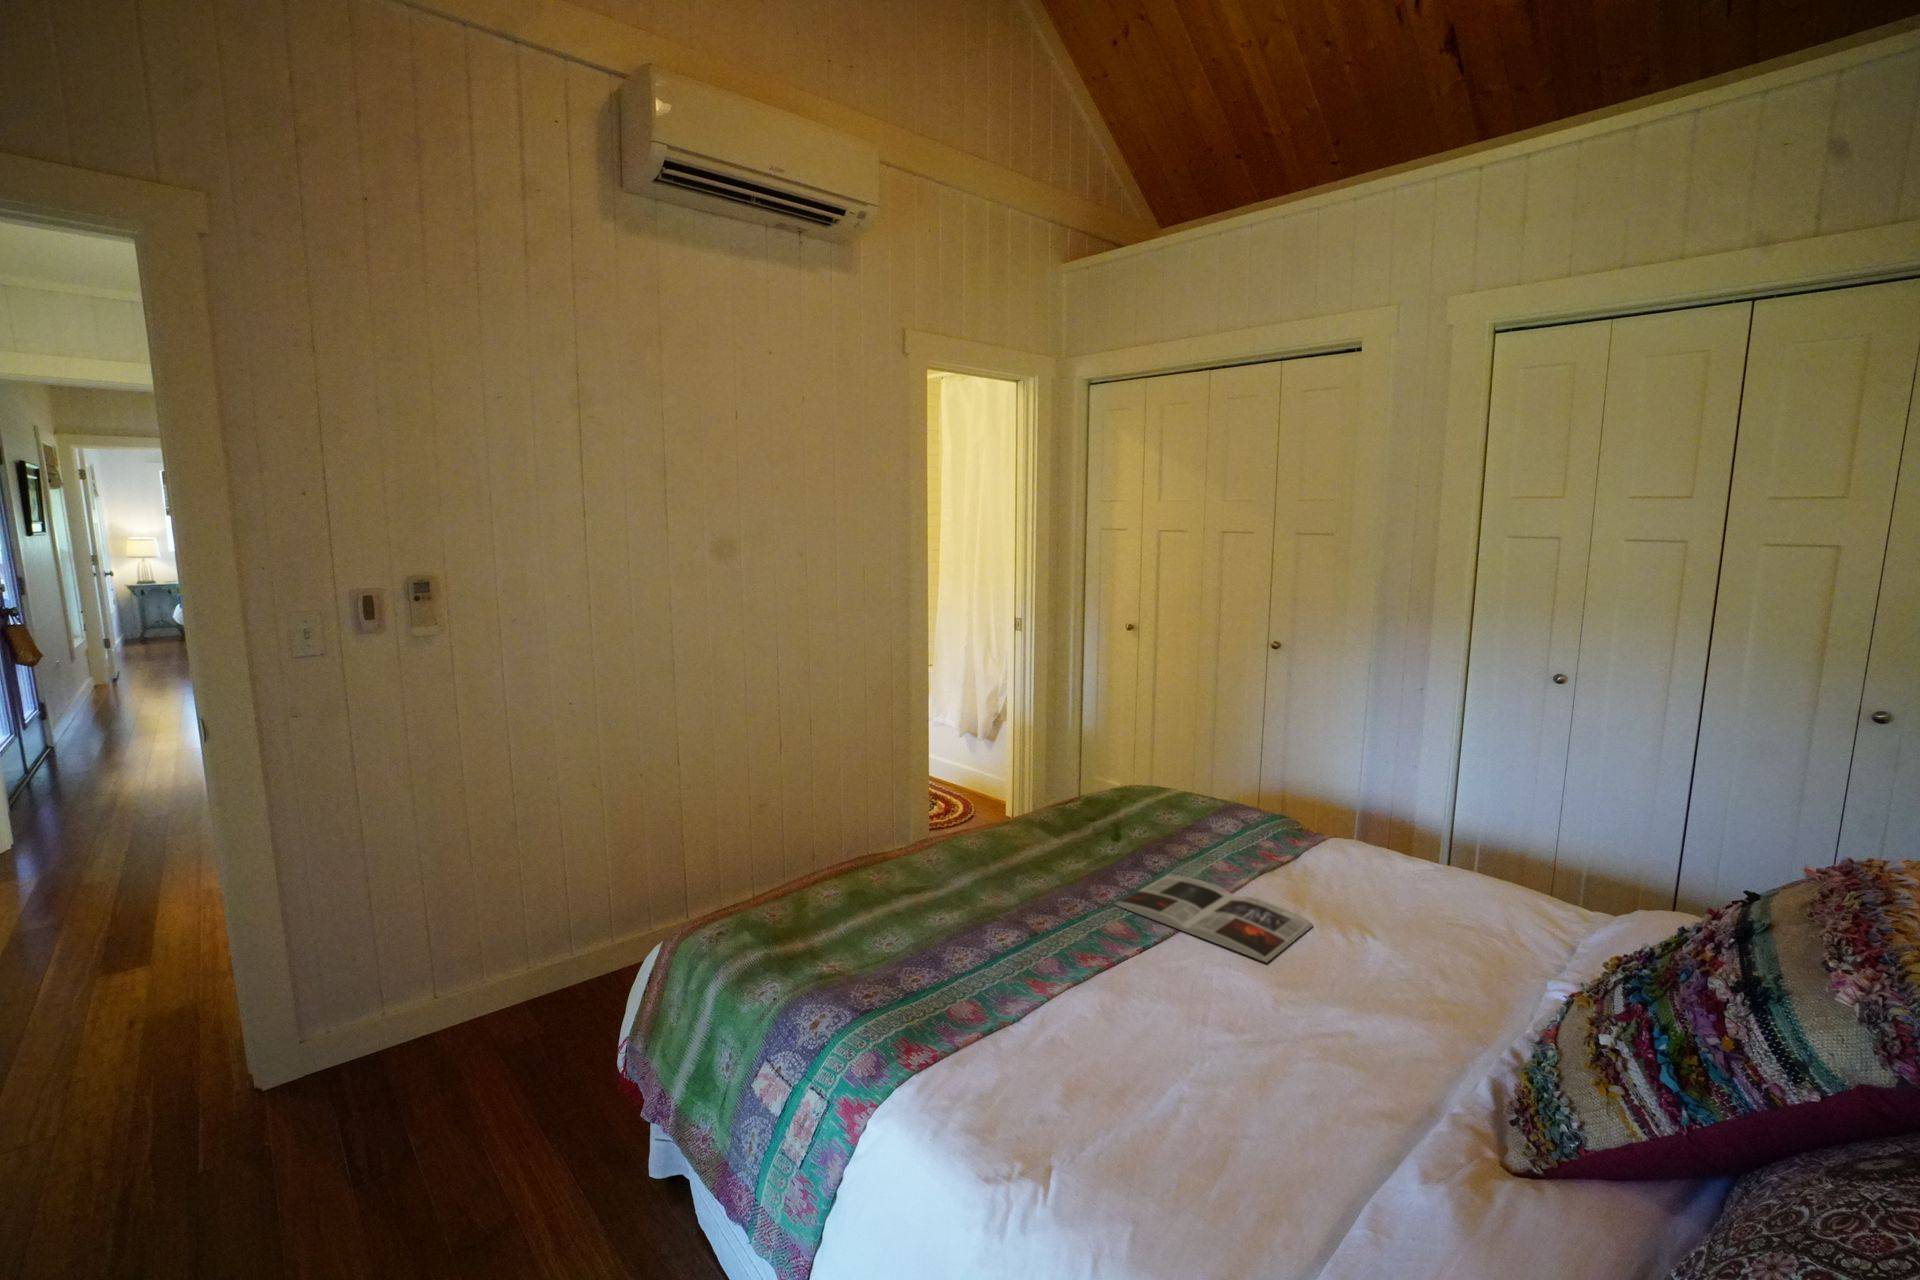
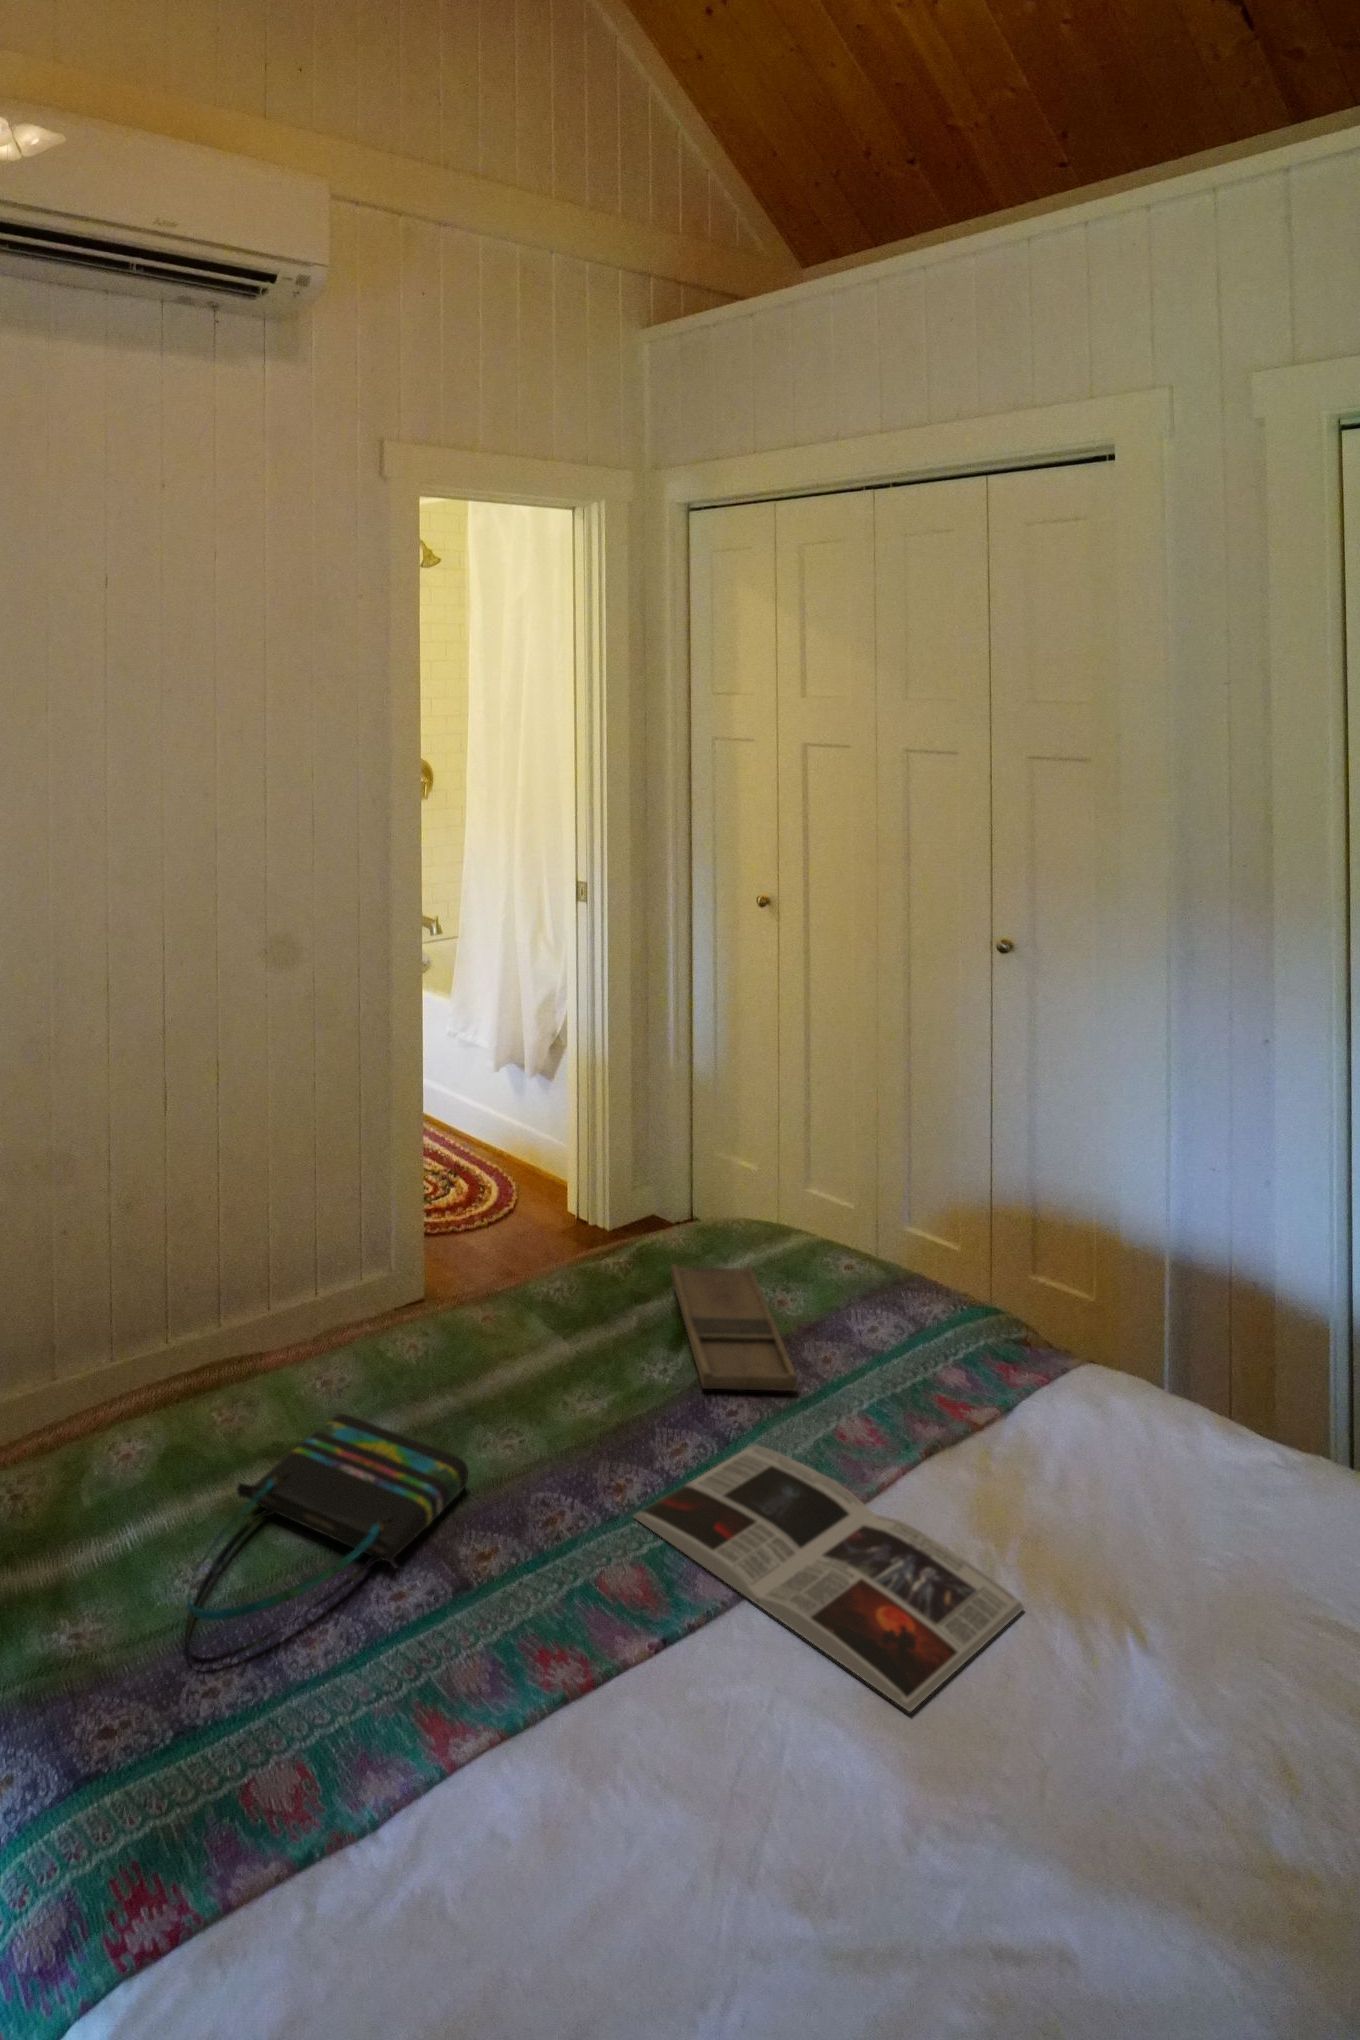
tray: none [1108,803,1186,855] -> present [671,1264,797,1391]
tote bag: none [897,871,1025,969] -> present [186,1414,468,1665]

